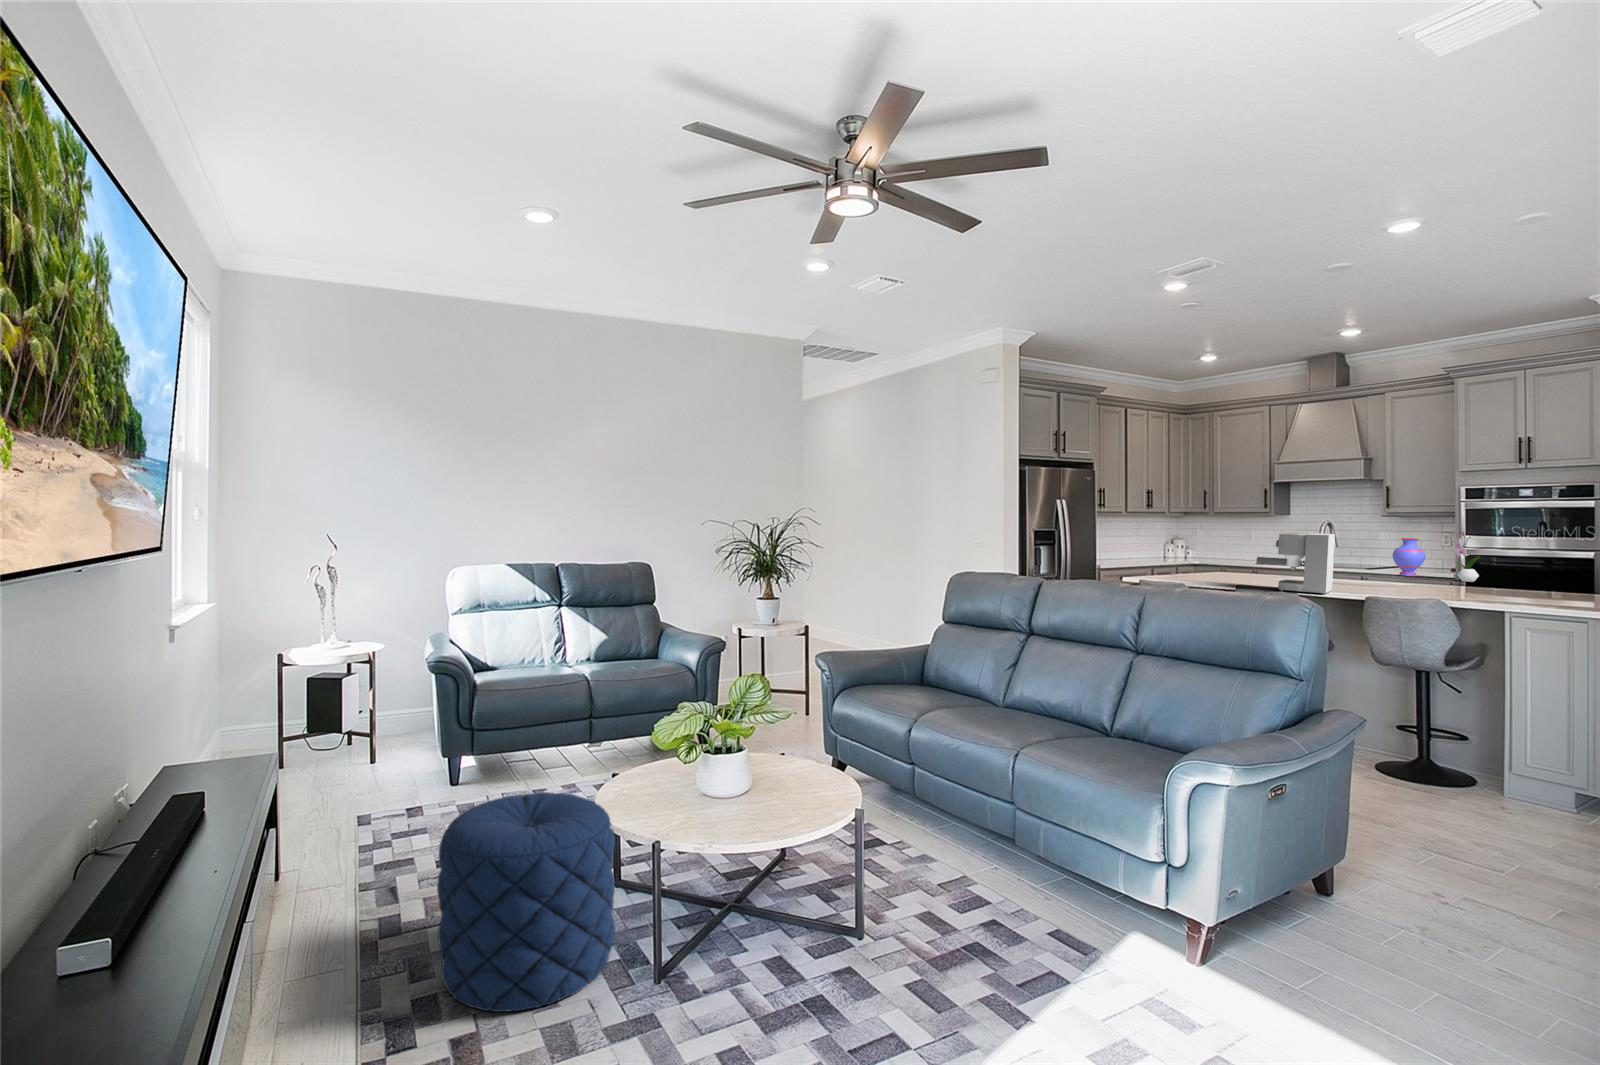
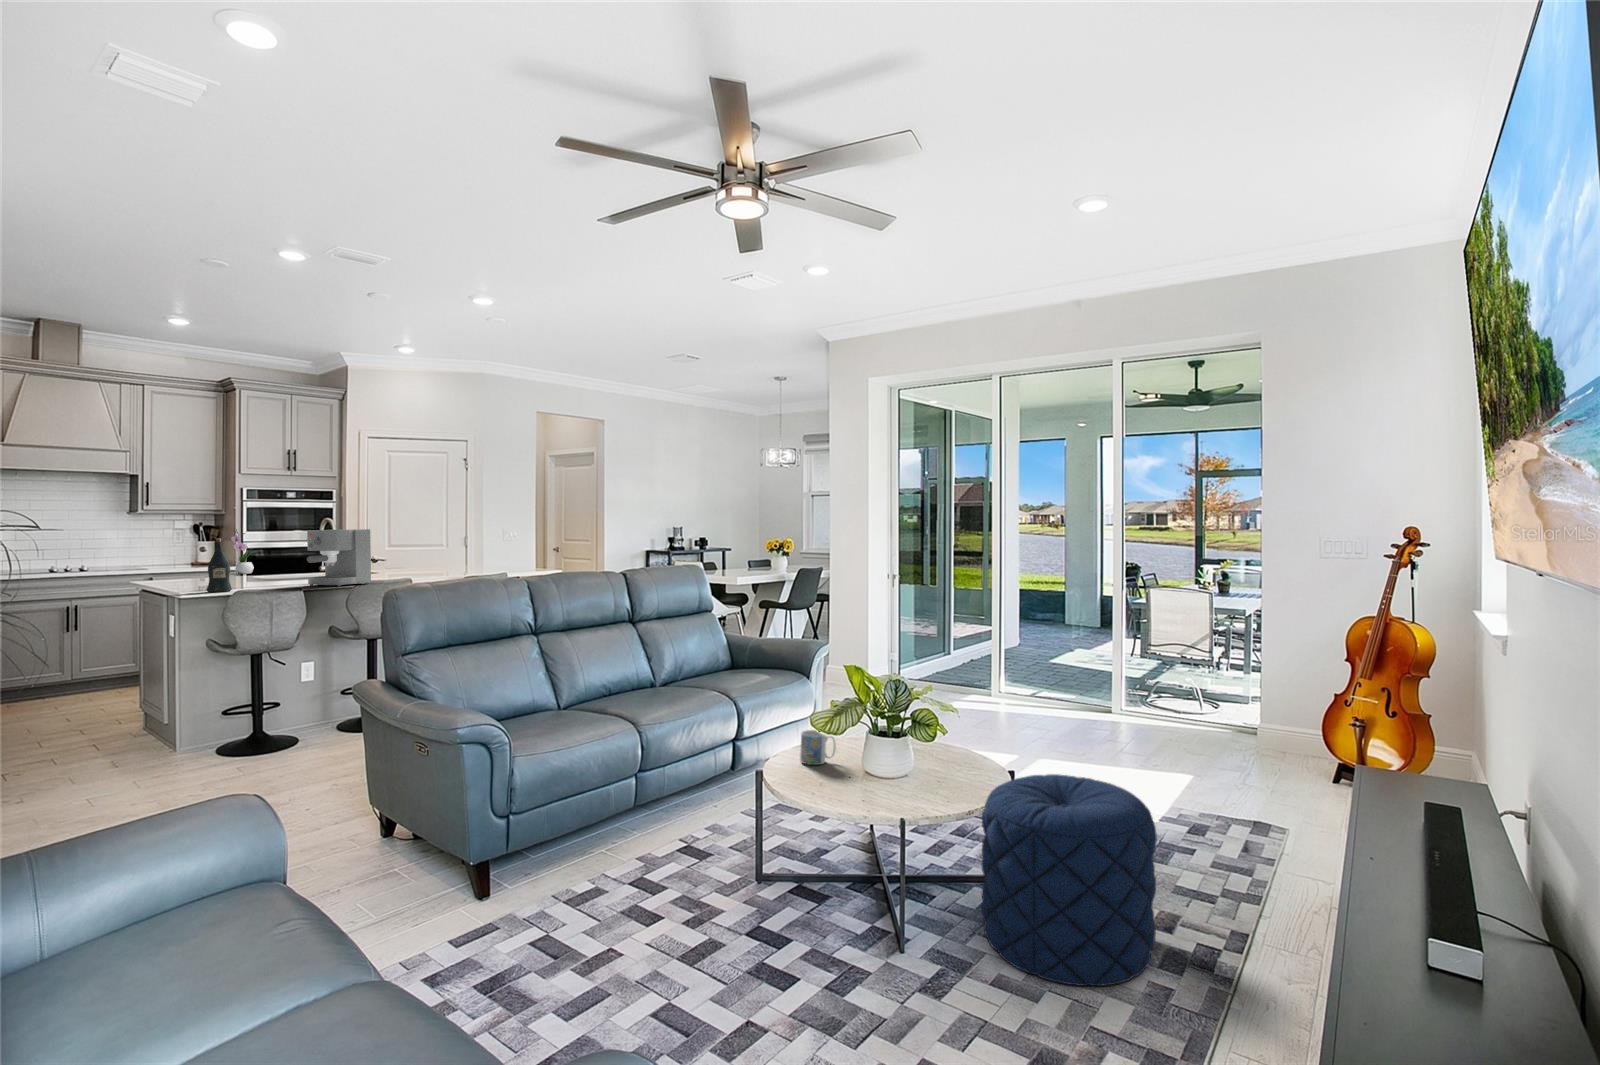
wine bottle: none [1198,535,1218,580] -> present [207,538,232,592]
vase: present [1392,538,1426,576] -> none [163,539,197,576]
mug: none [767,740,792,776] -> present [800,730,836,765]

